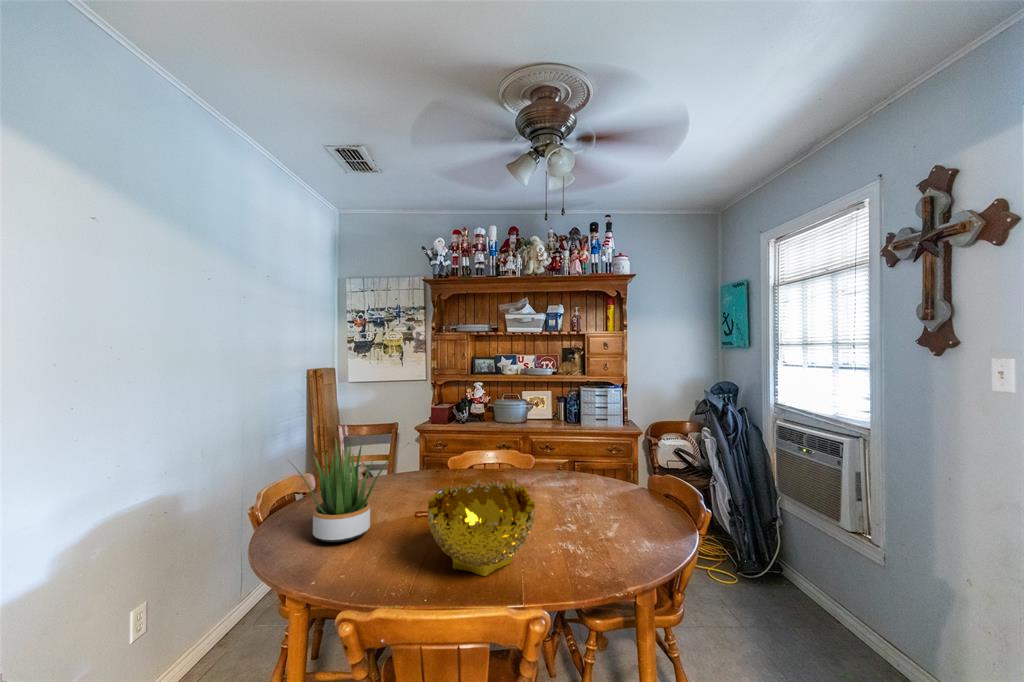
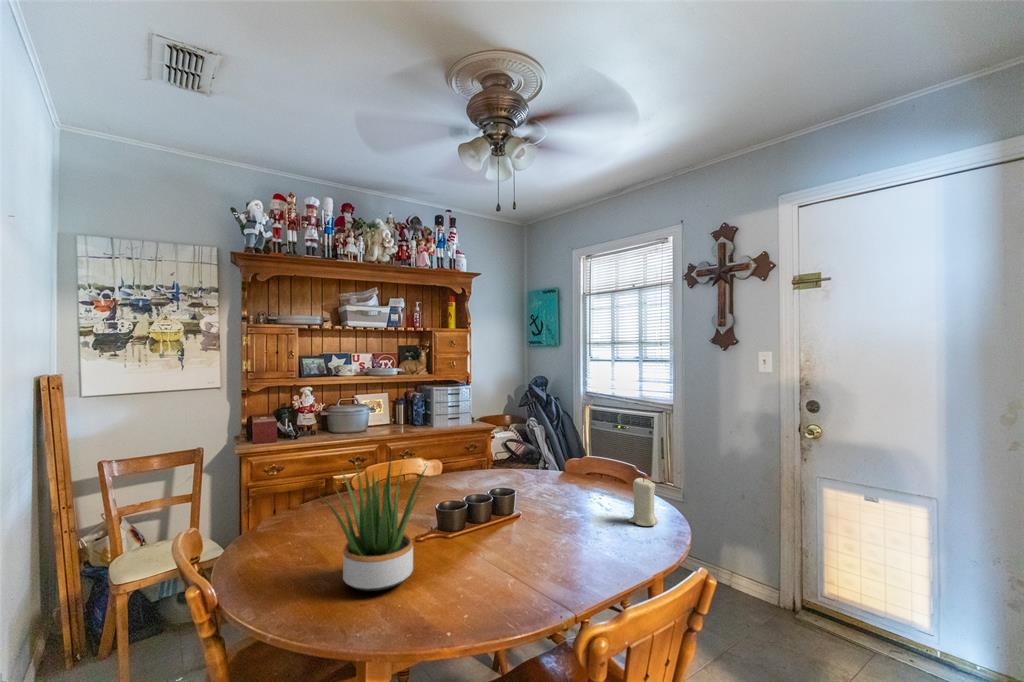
decorative bowl: present [428,481,535,576] -> none [504,477,612,570]
candle: none [615,504,647,563] -> present [629,478,658,526]

